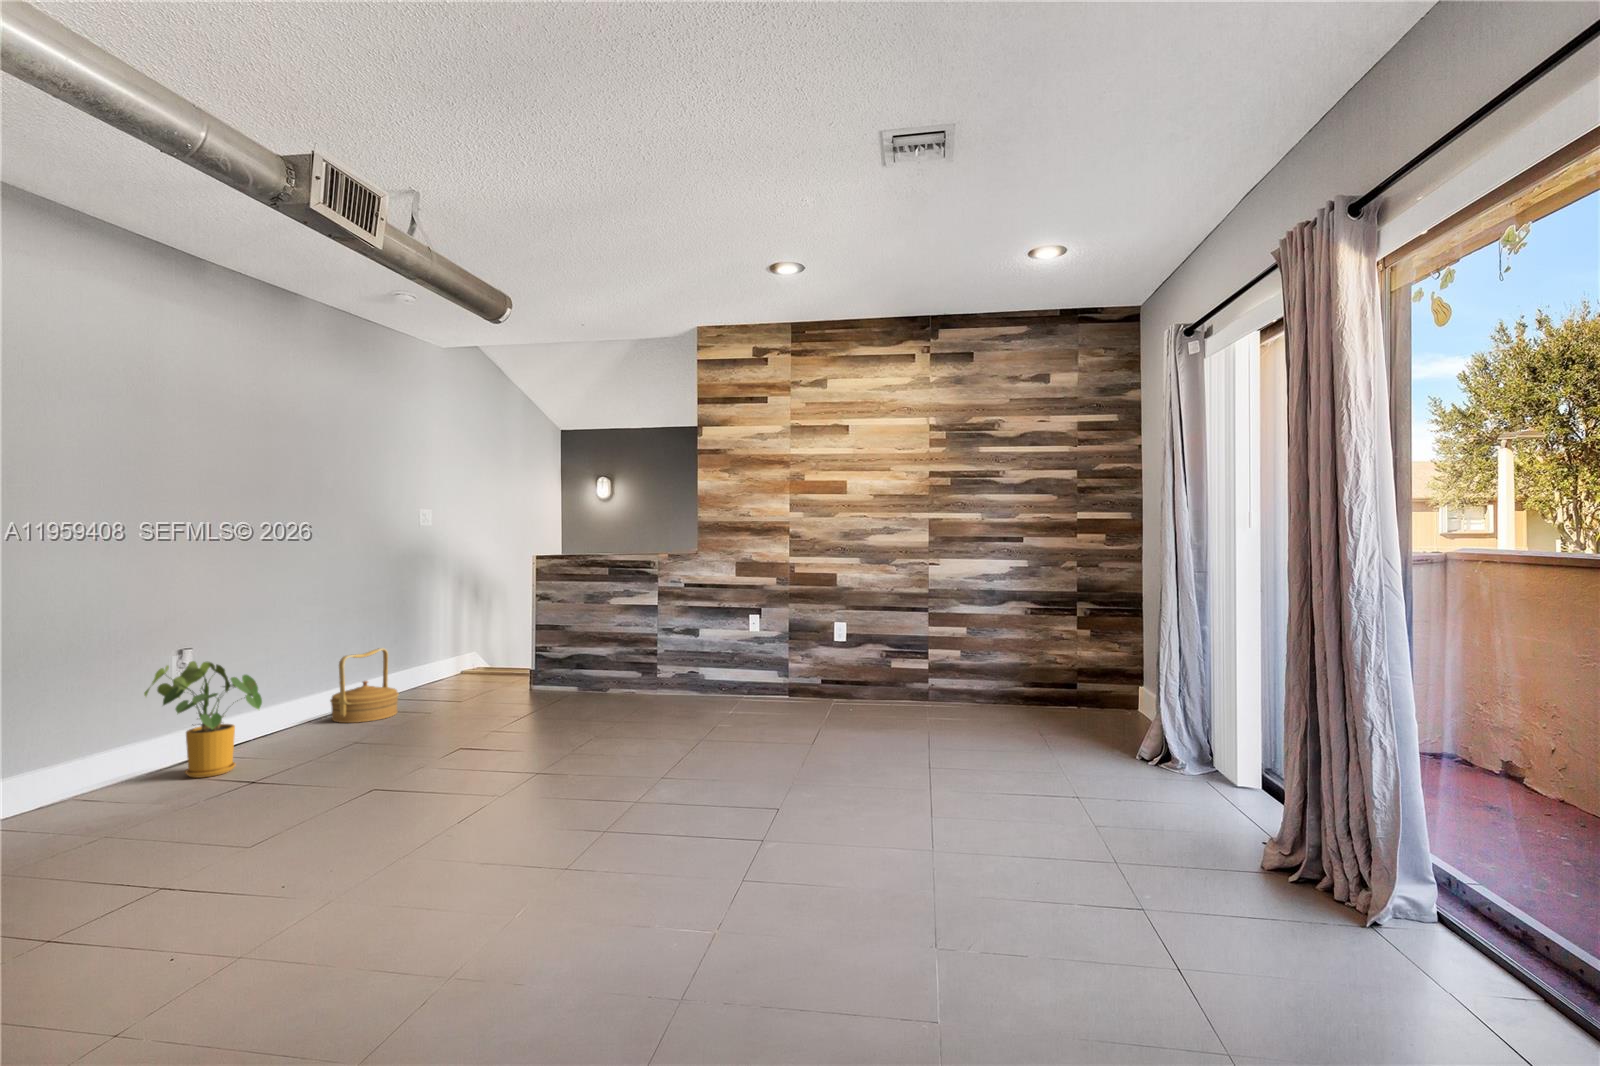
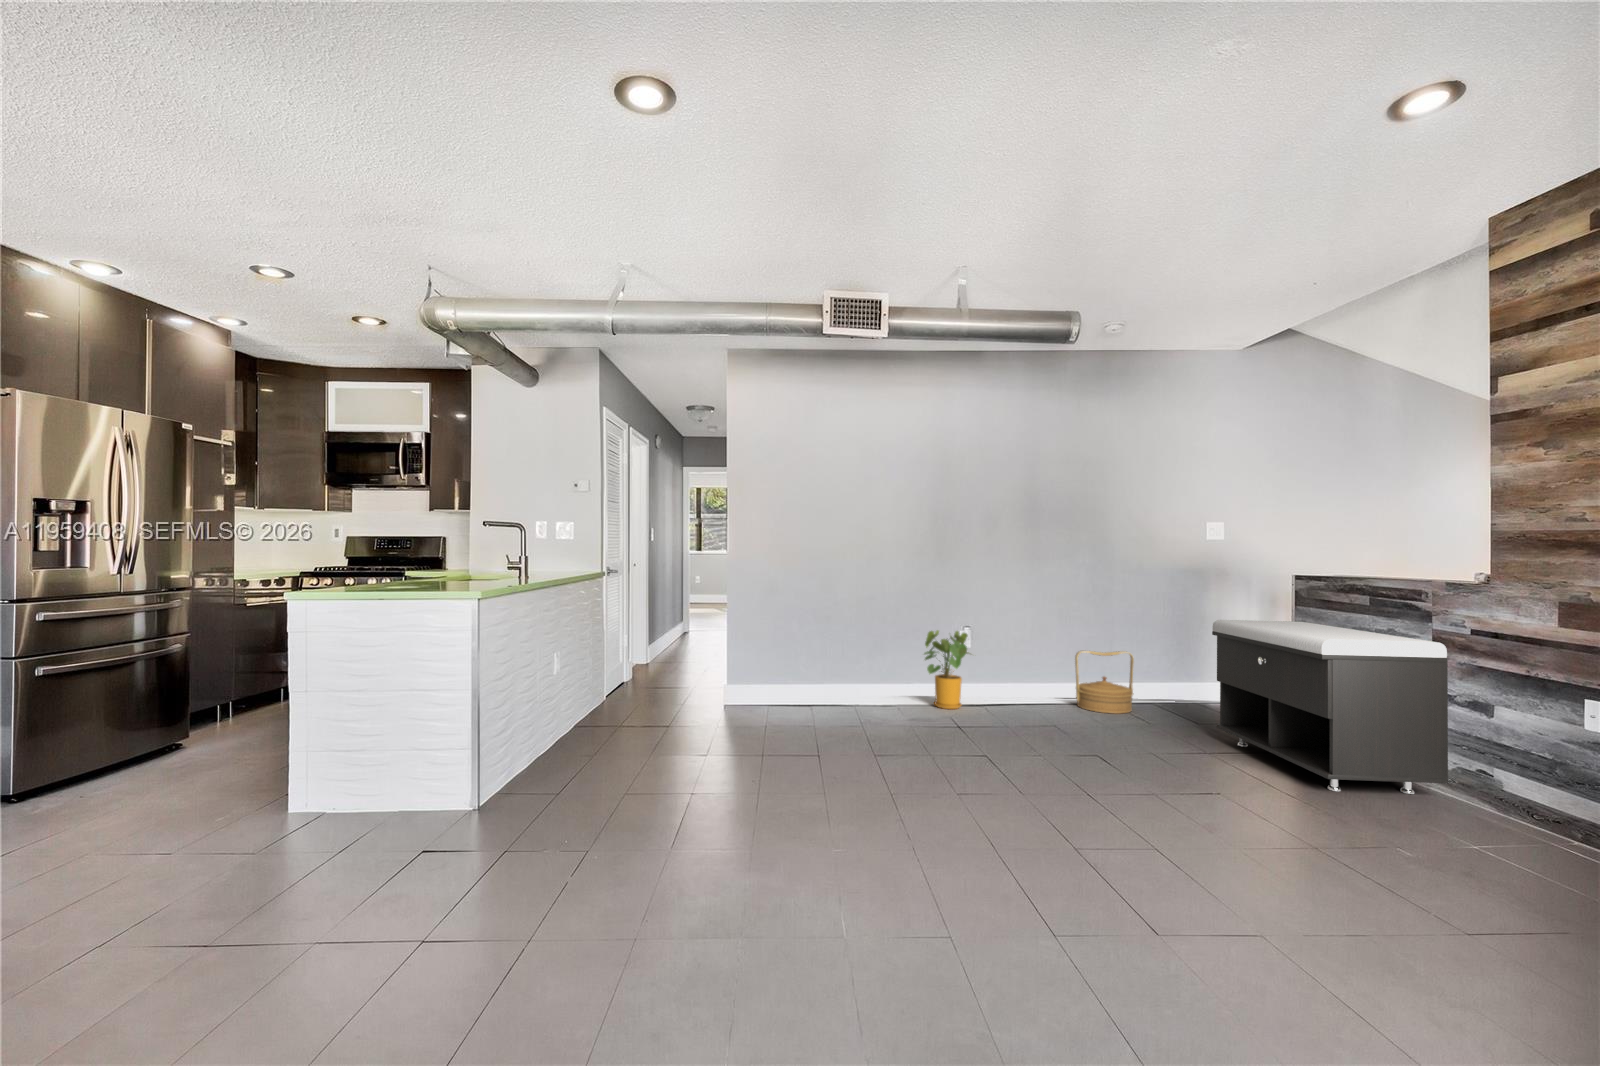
storage bench: none [510,593,675,711] -> present [1212,620,1448,794]

